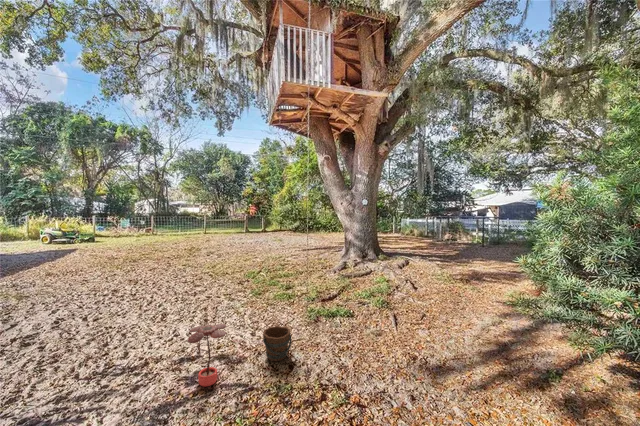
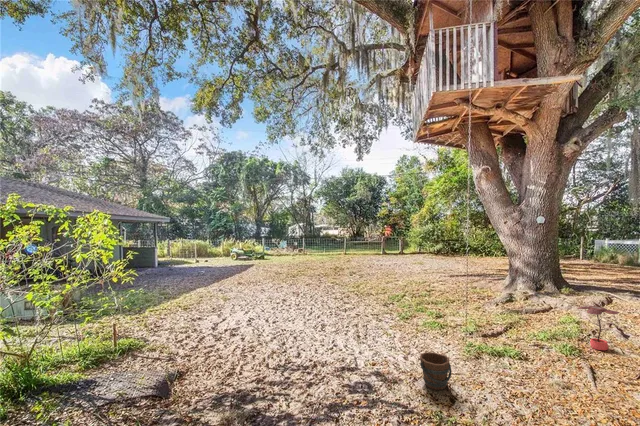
potted plant: present [188,324,226,387] -> present [577,306,619,350]

